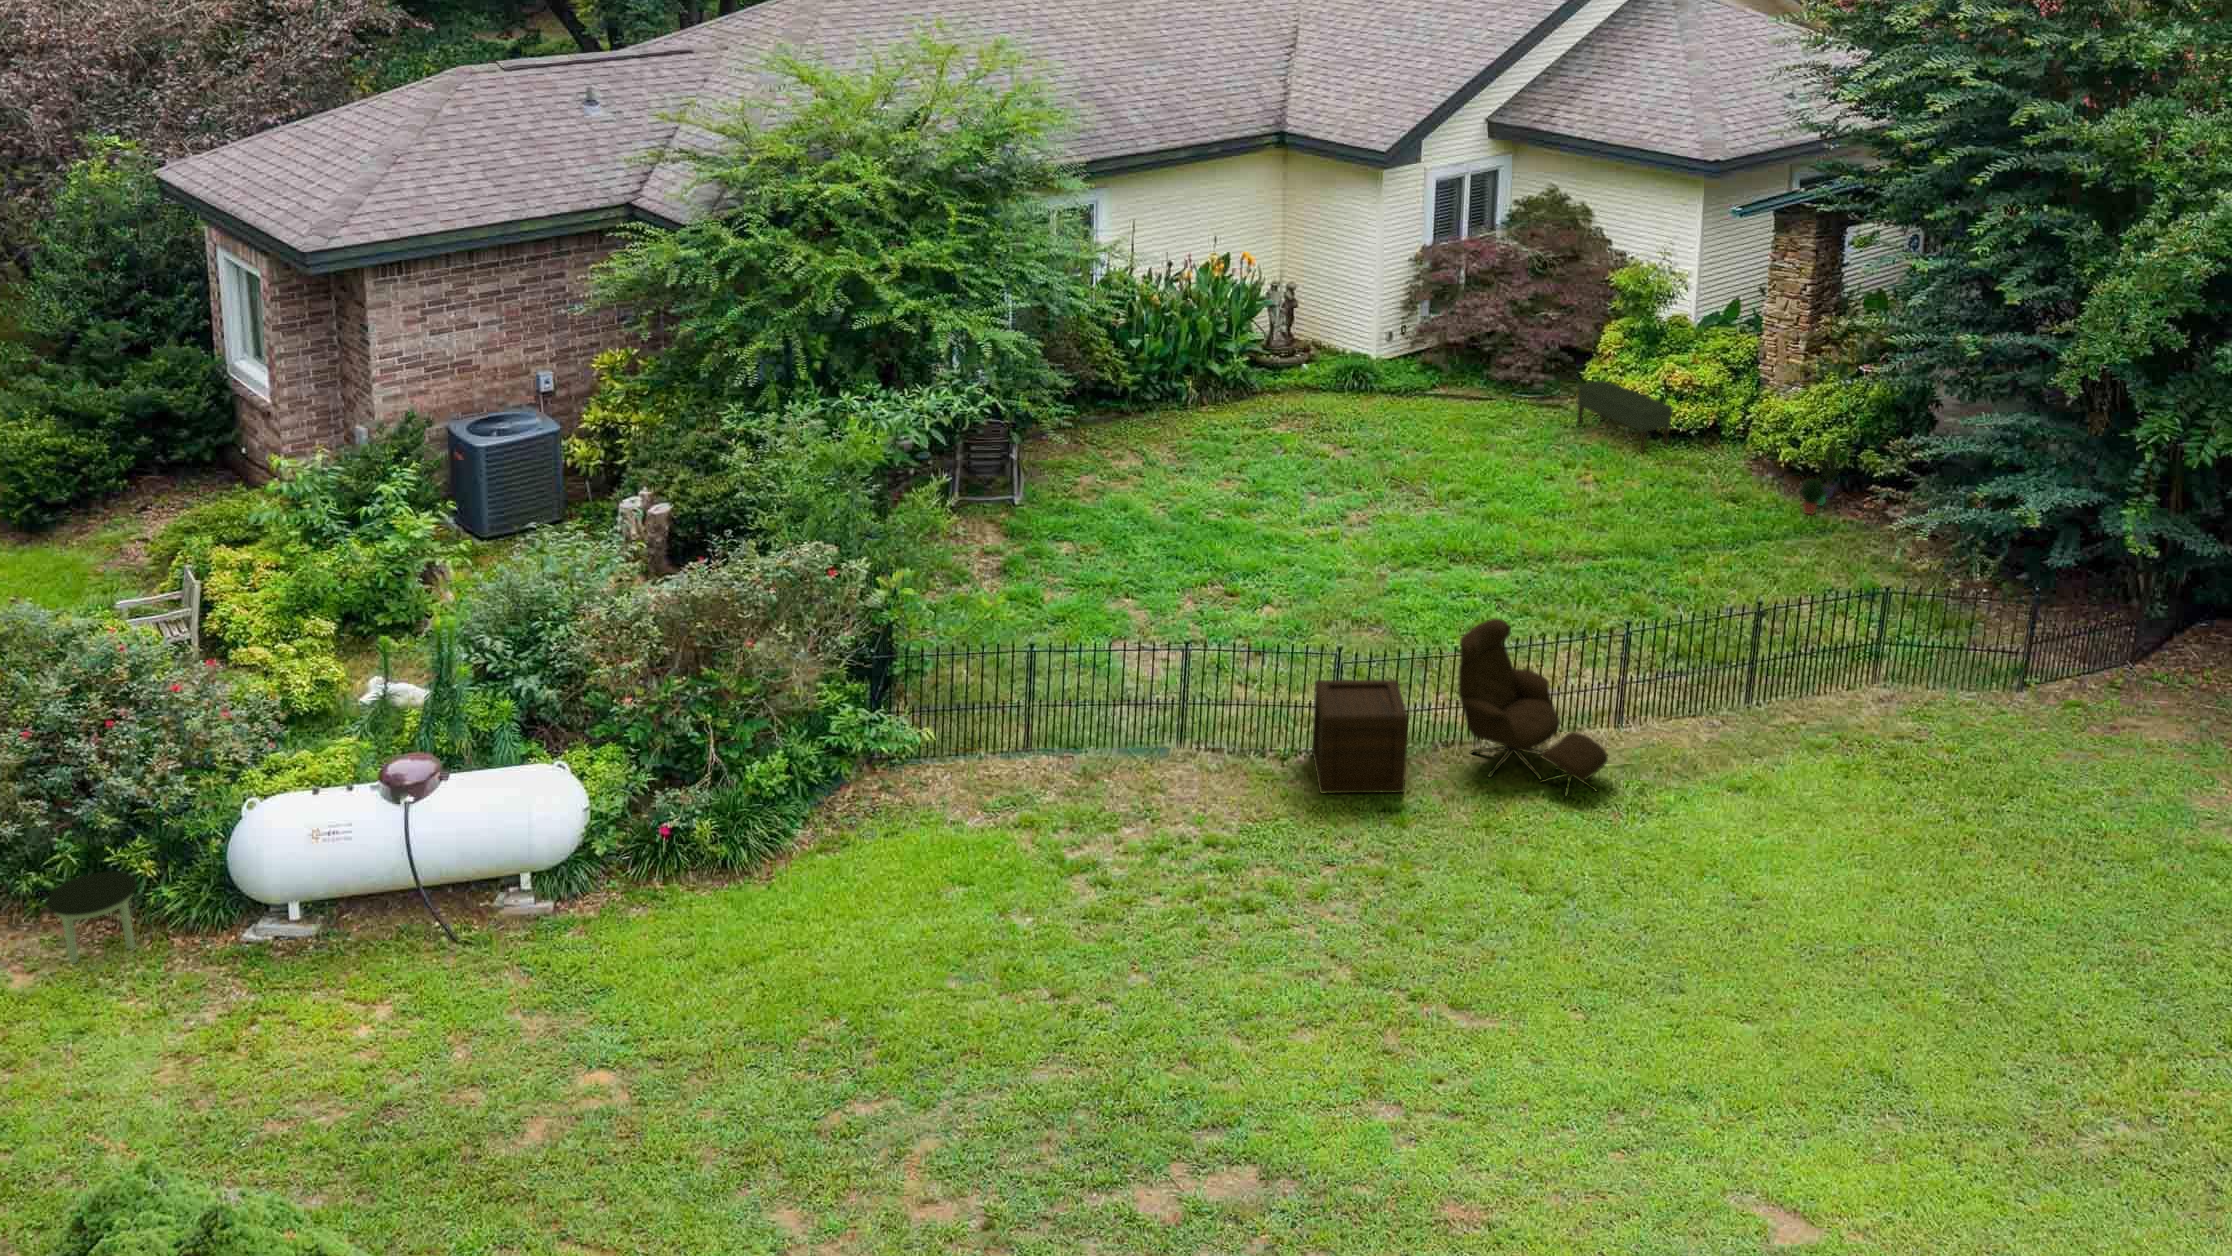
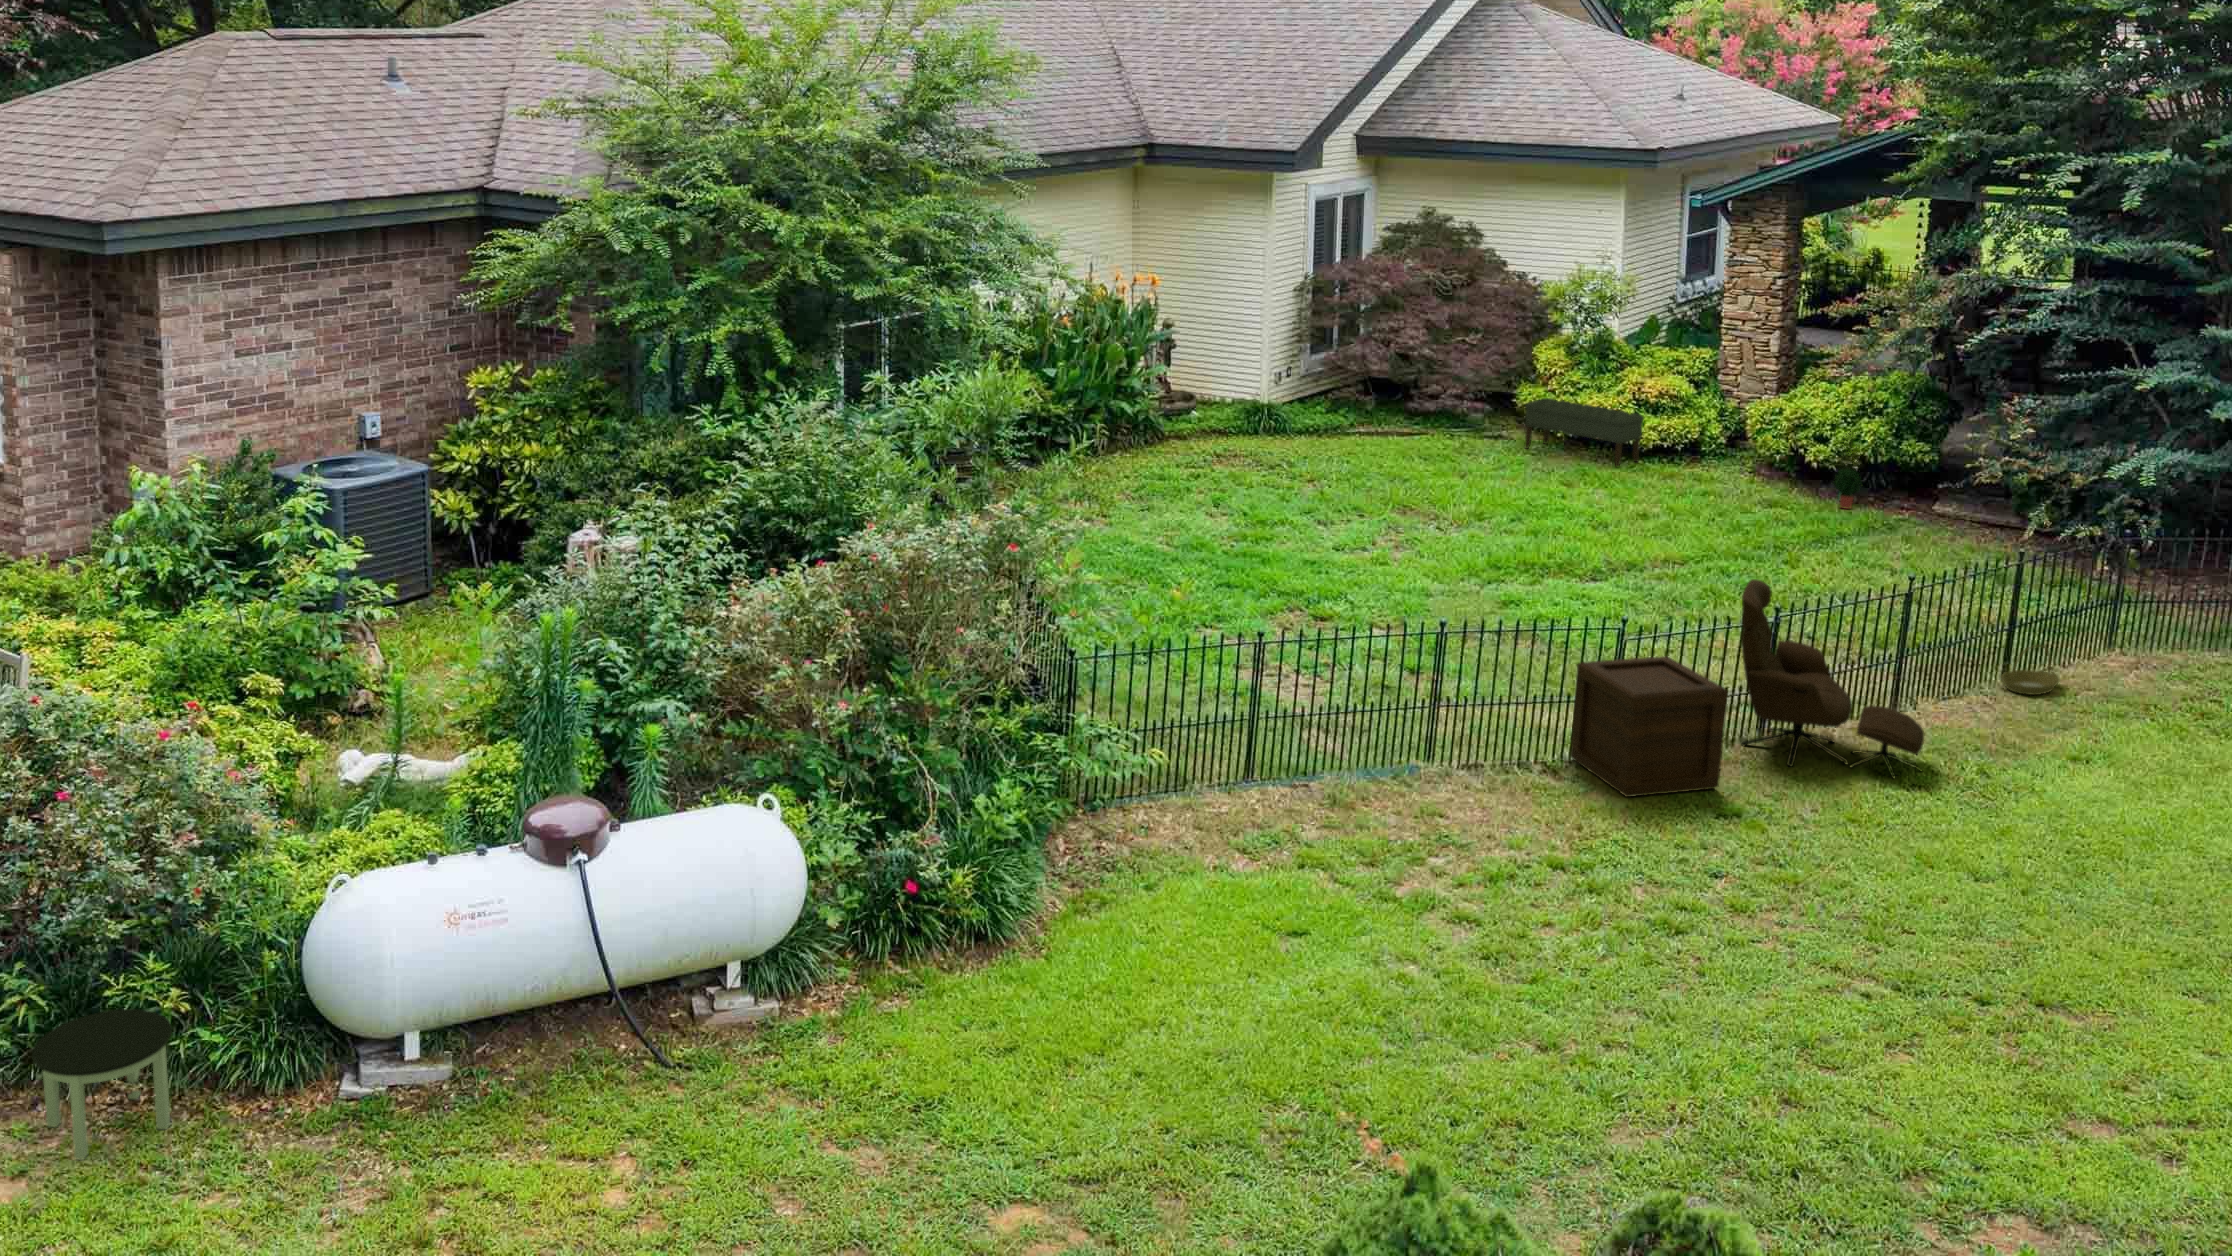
basket: none [1764,681,1819,724] -> present [2001,645,2059,695]

